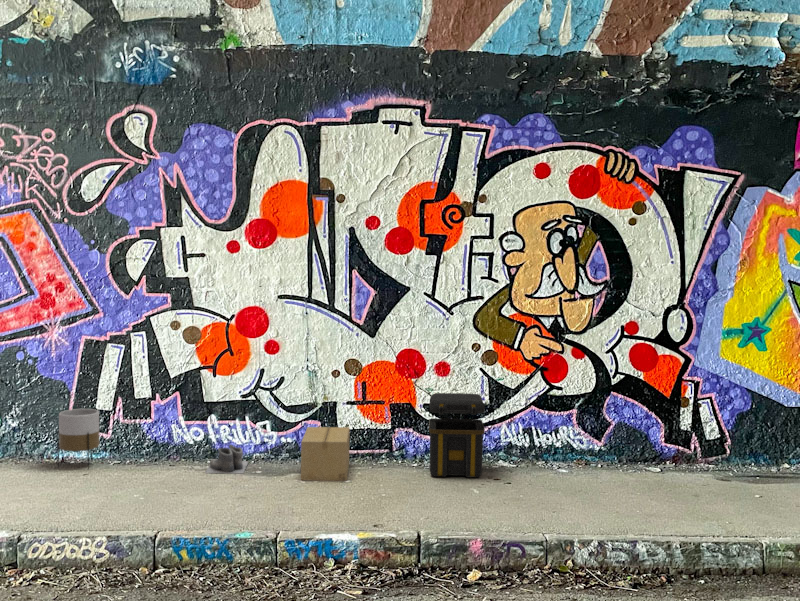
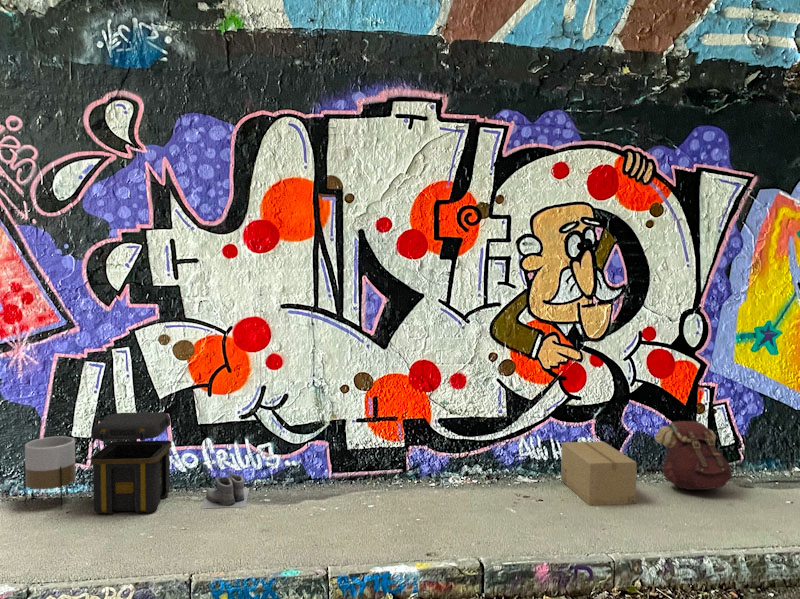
toolbox: present [429,393,485,478] -> present [91,412,172,514]
backpack: none [632,413,701,478] -> present [655,421,732,490]
cardboard box: present [301,427,350,481] -> present [561,441,637,505]

